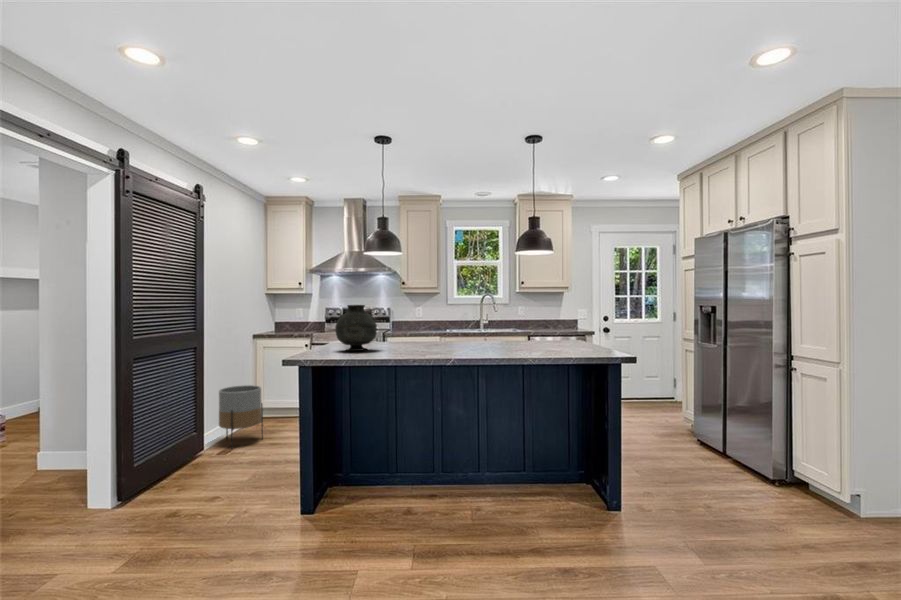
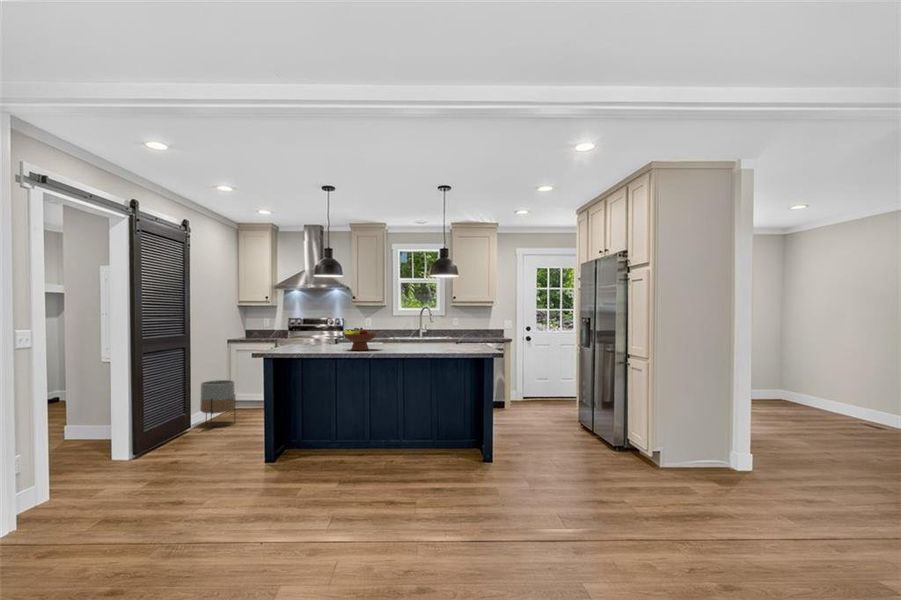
vase: present [335,305,377,351] -> none [291,318,322,351]
fruit bowl: none [406,318,453,350] -> present [343,328,377,350]

